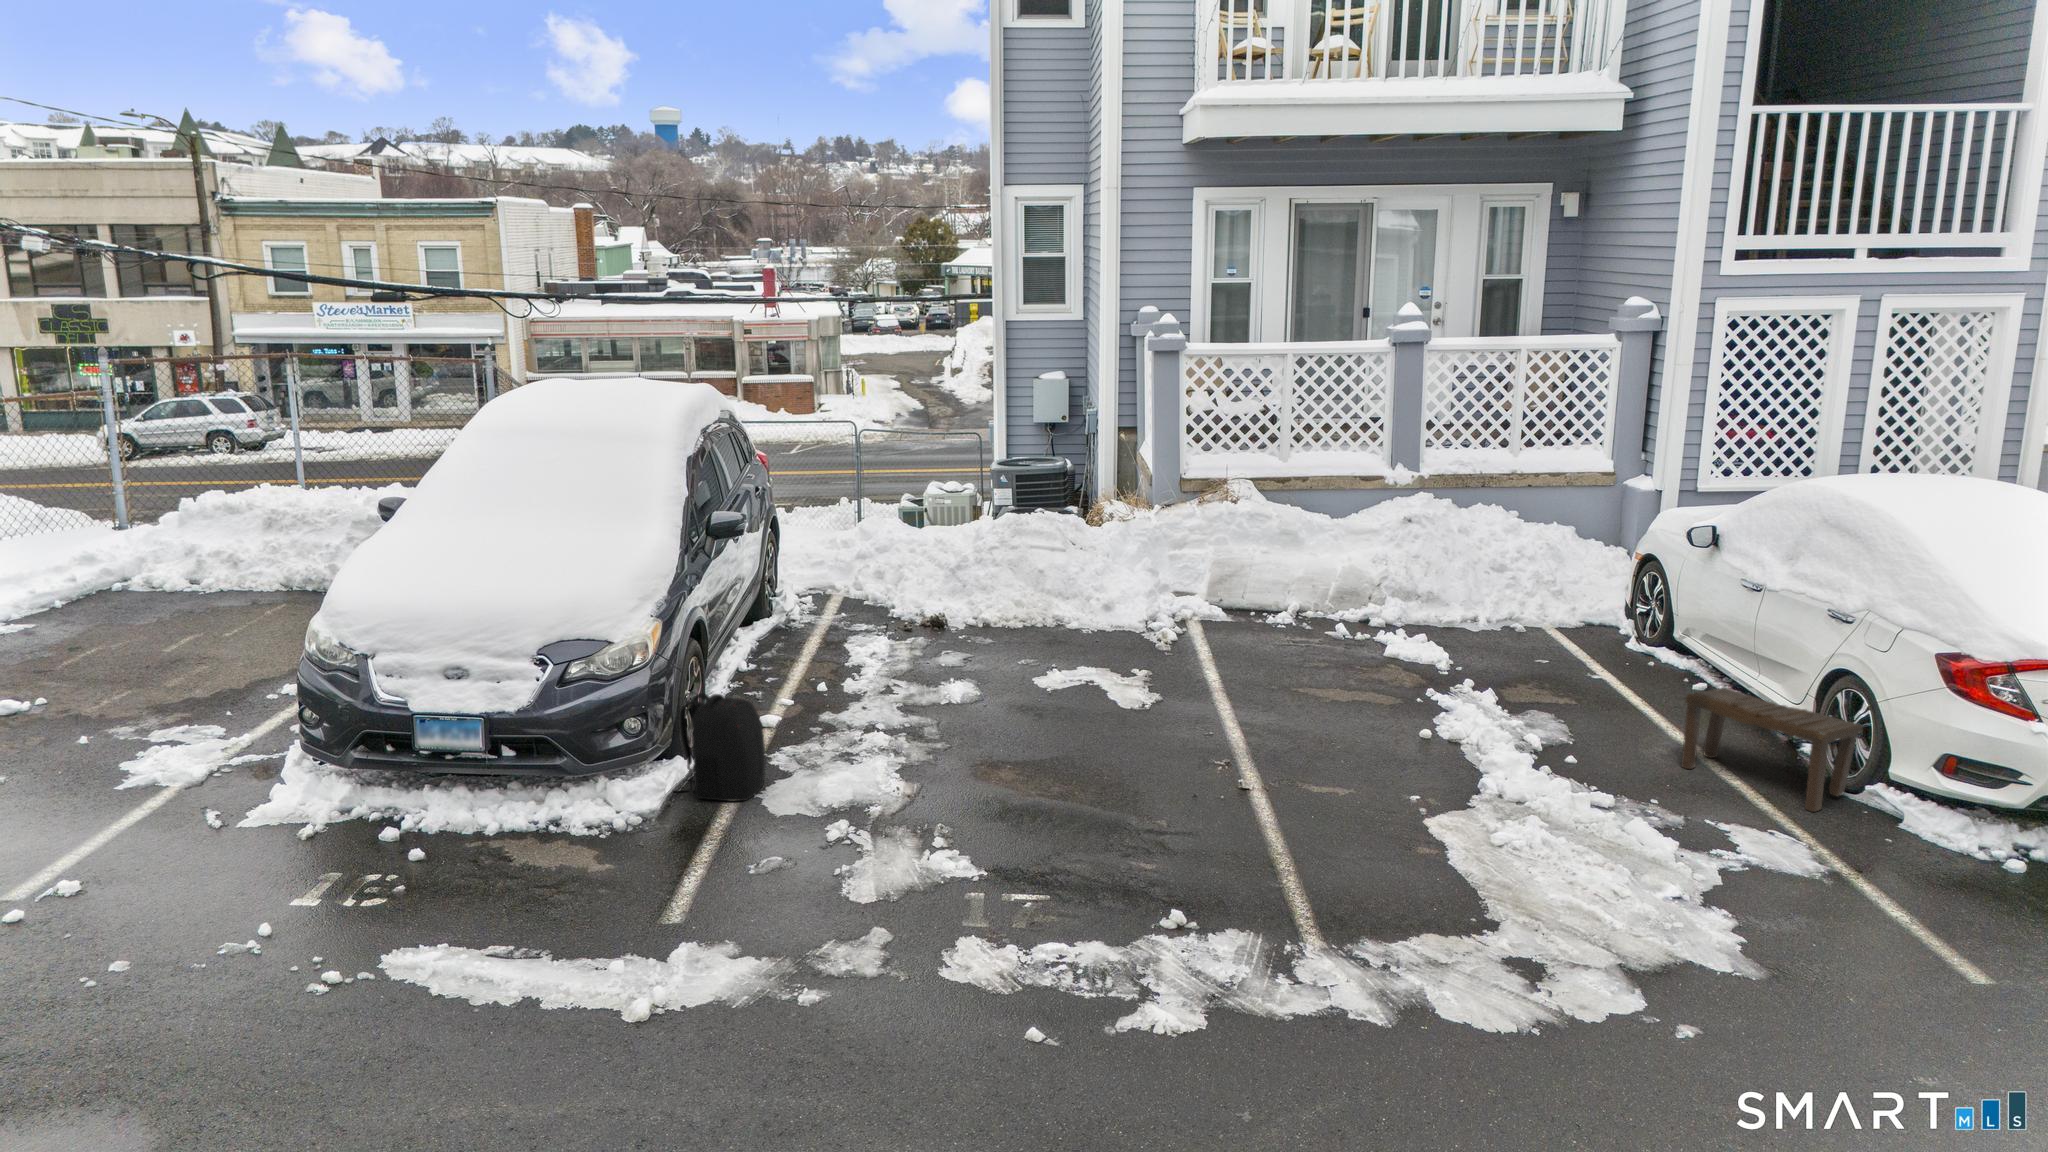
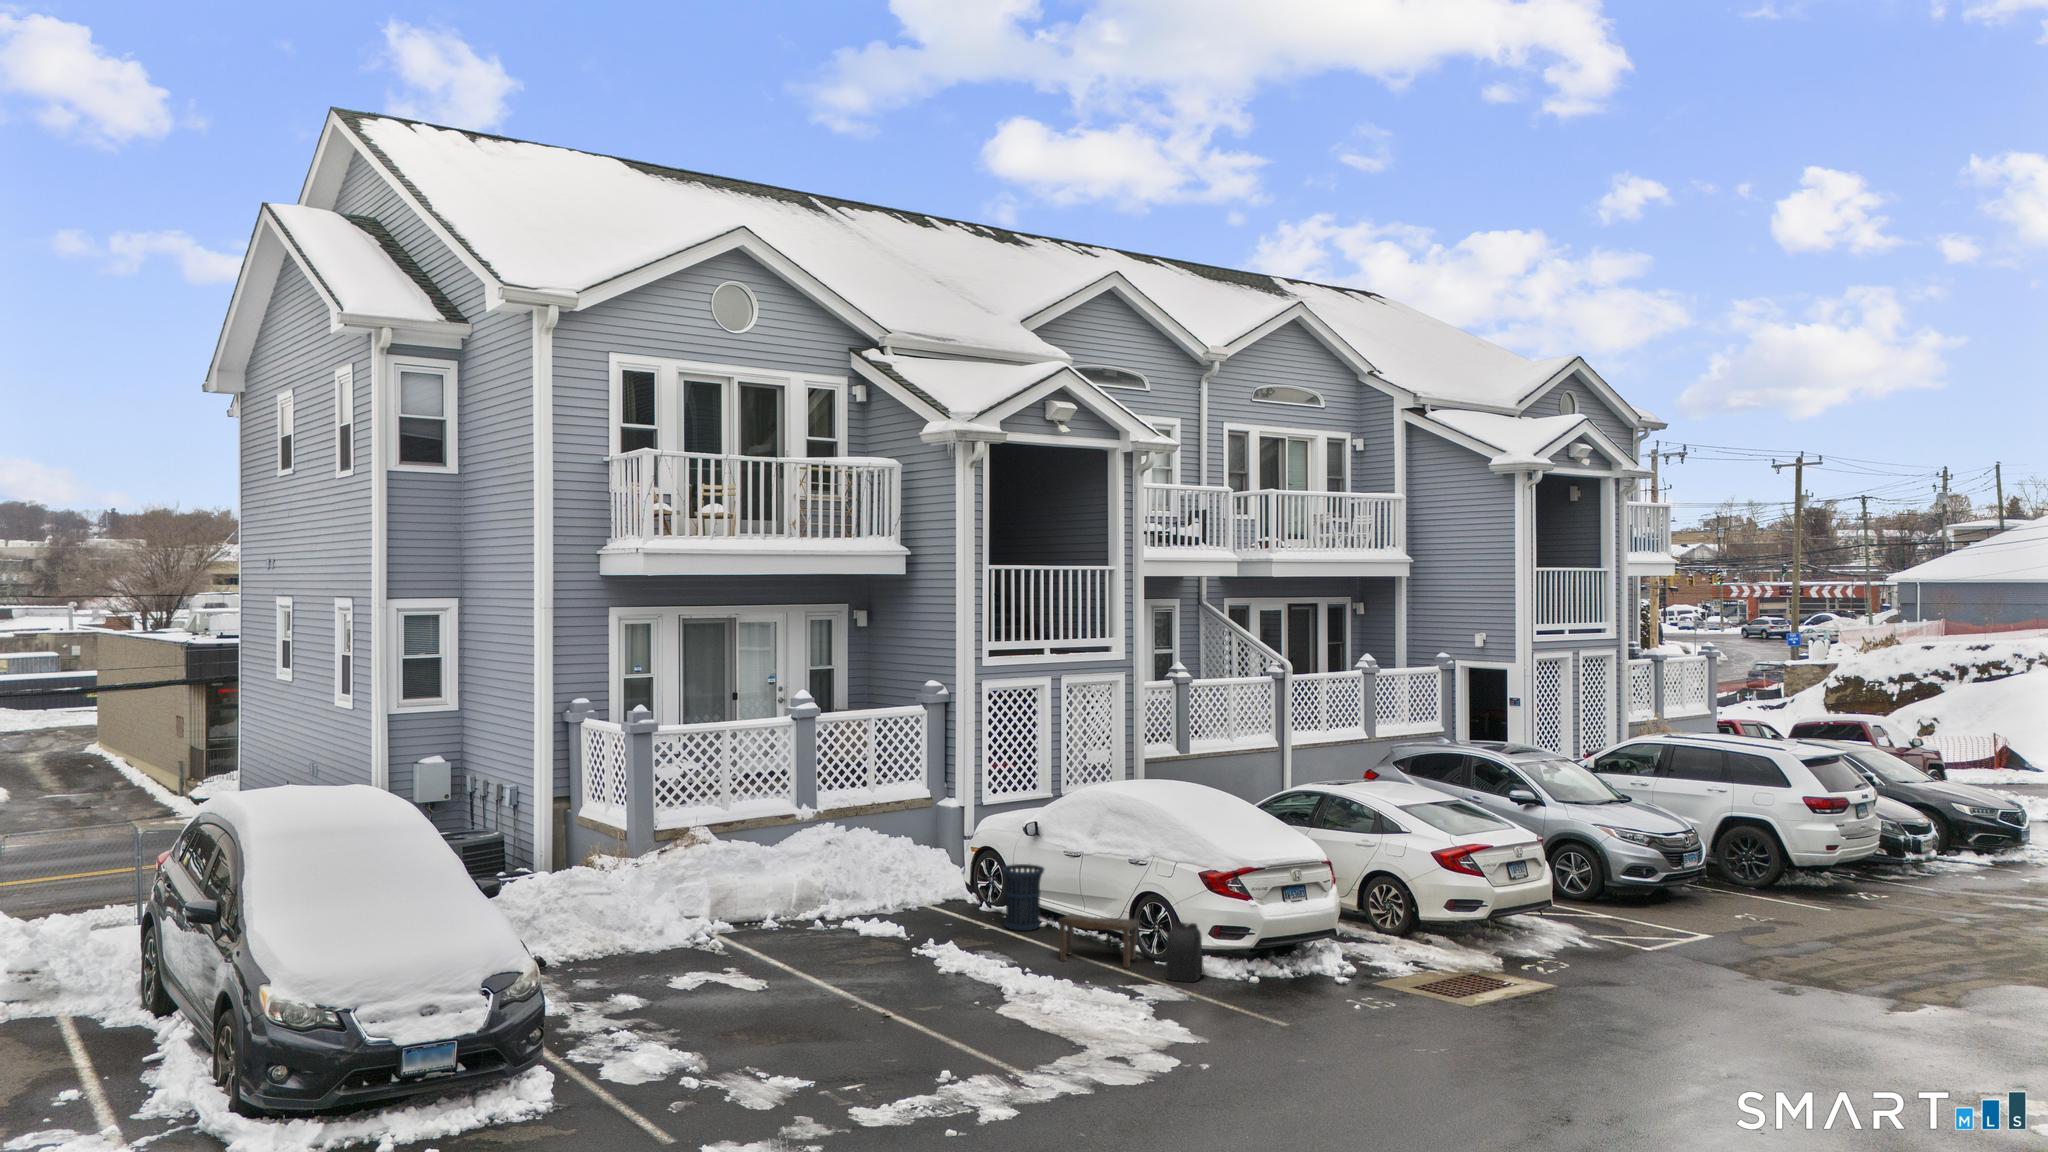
trash can: none [1631,584,1718,698] -> present [1002,864,1044,931]
backpack: present [680,693,765,801] -> present [1165,922,1204,982]

